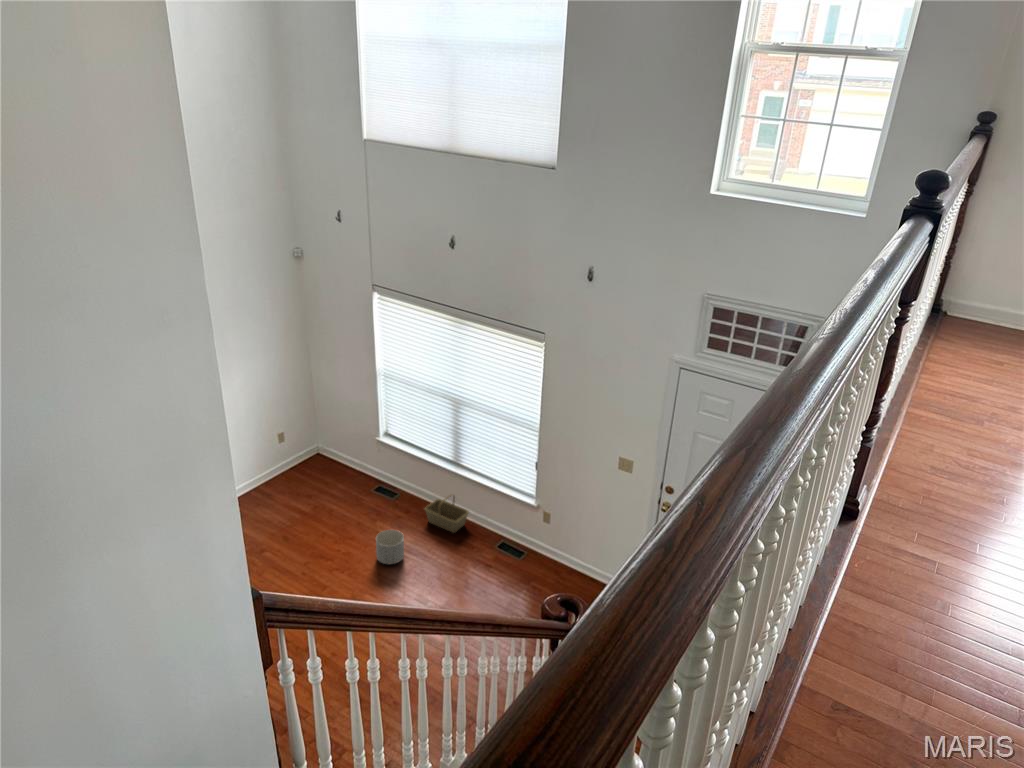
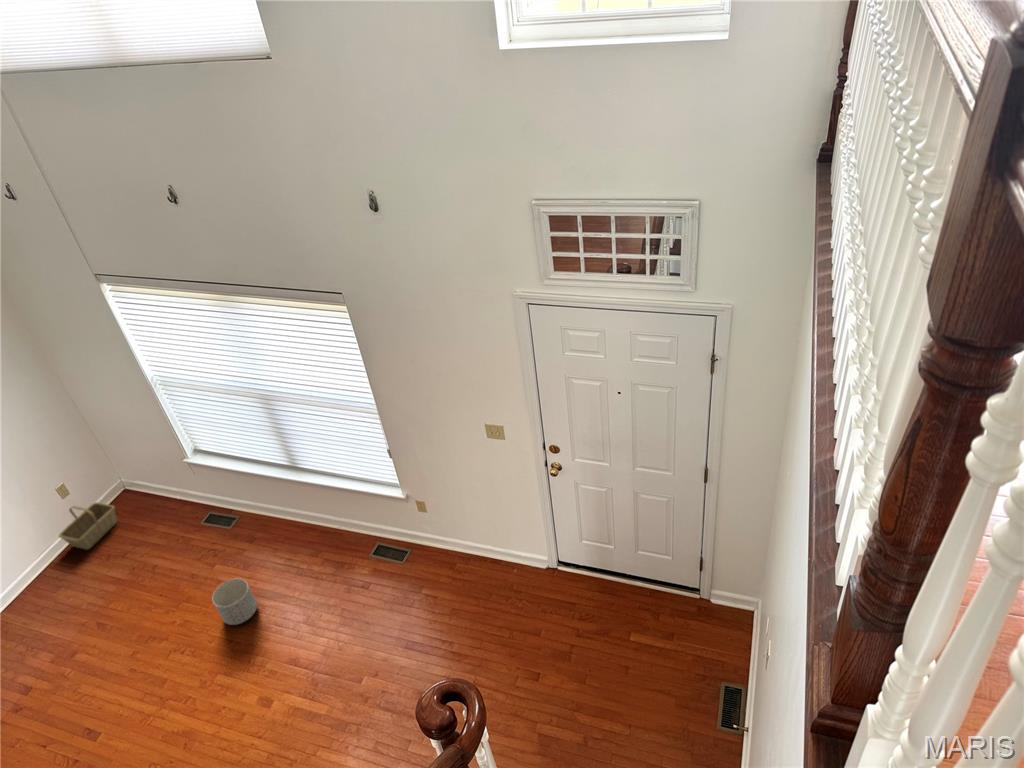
basket: present [425,495,469,533] -> present [59,502,117,550]

